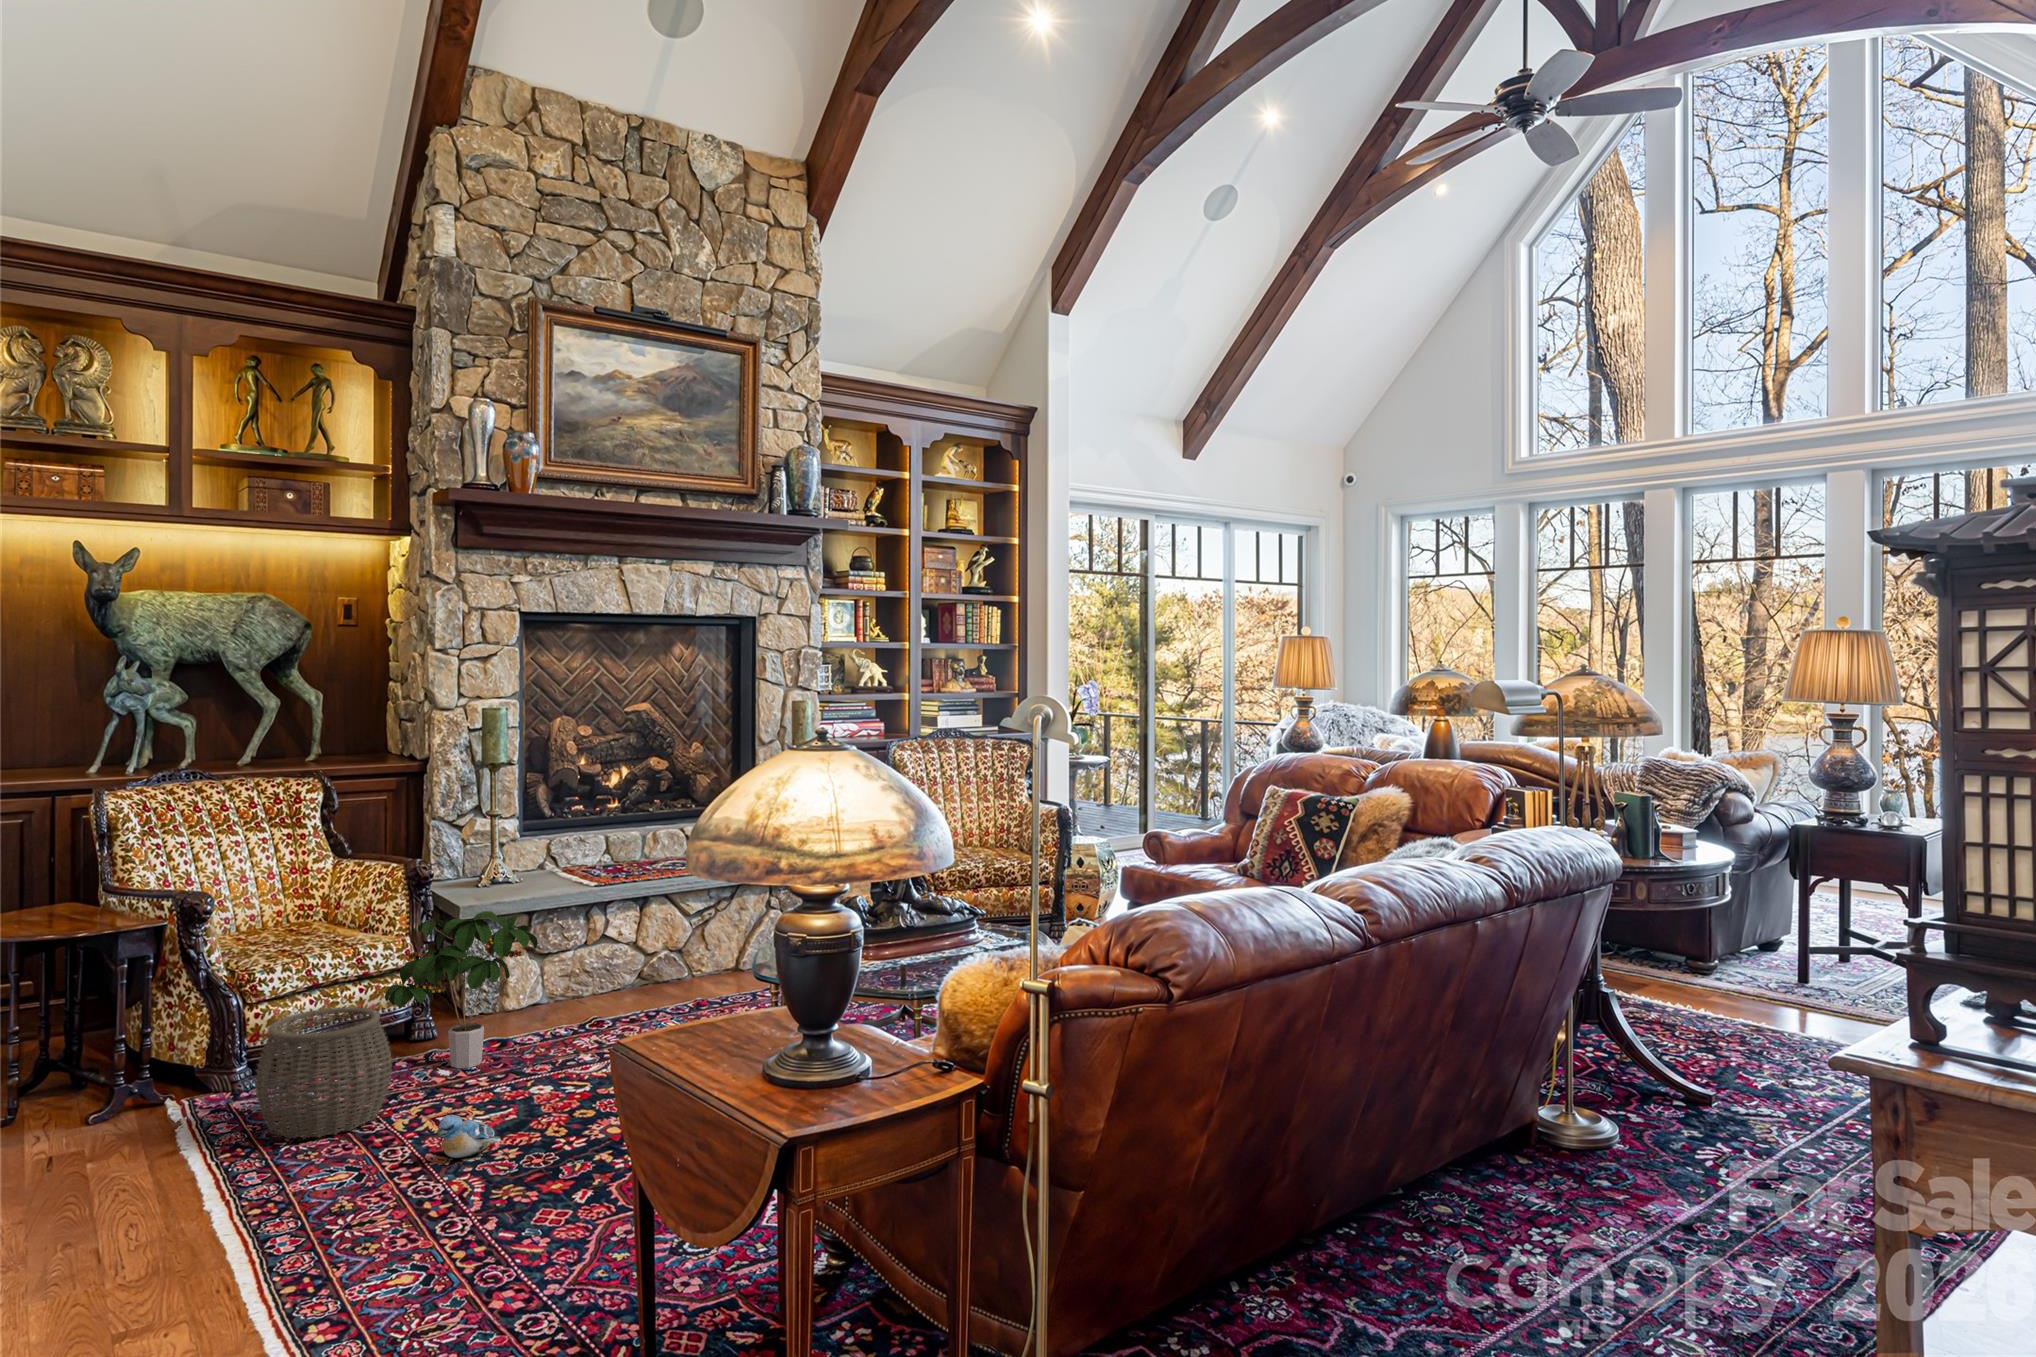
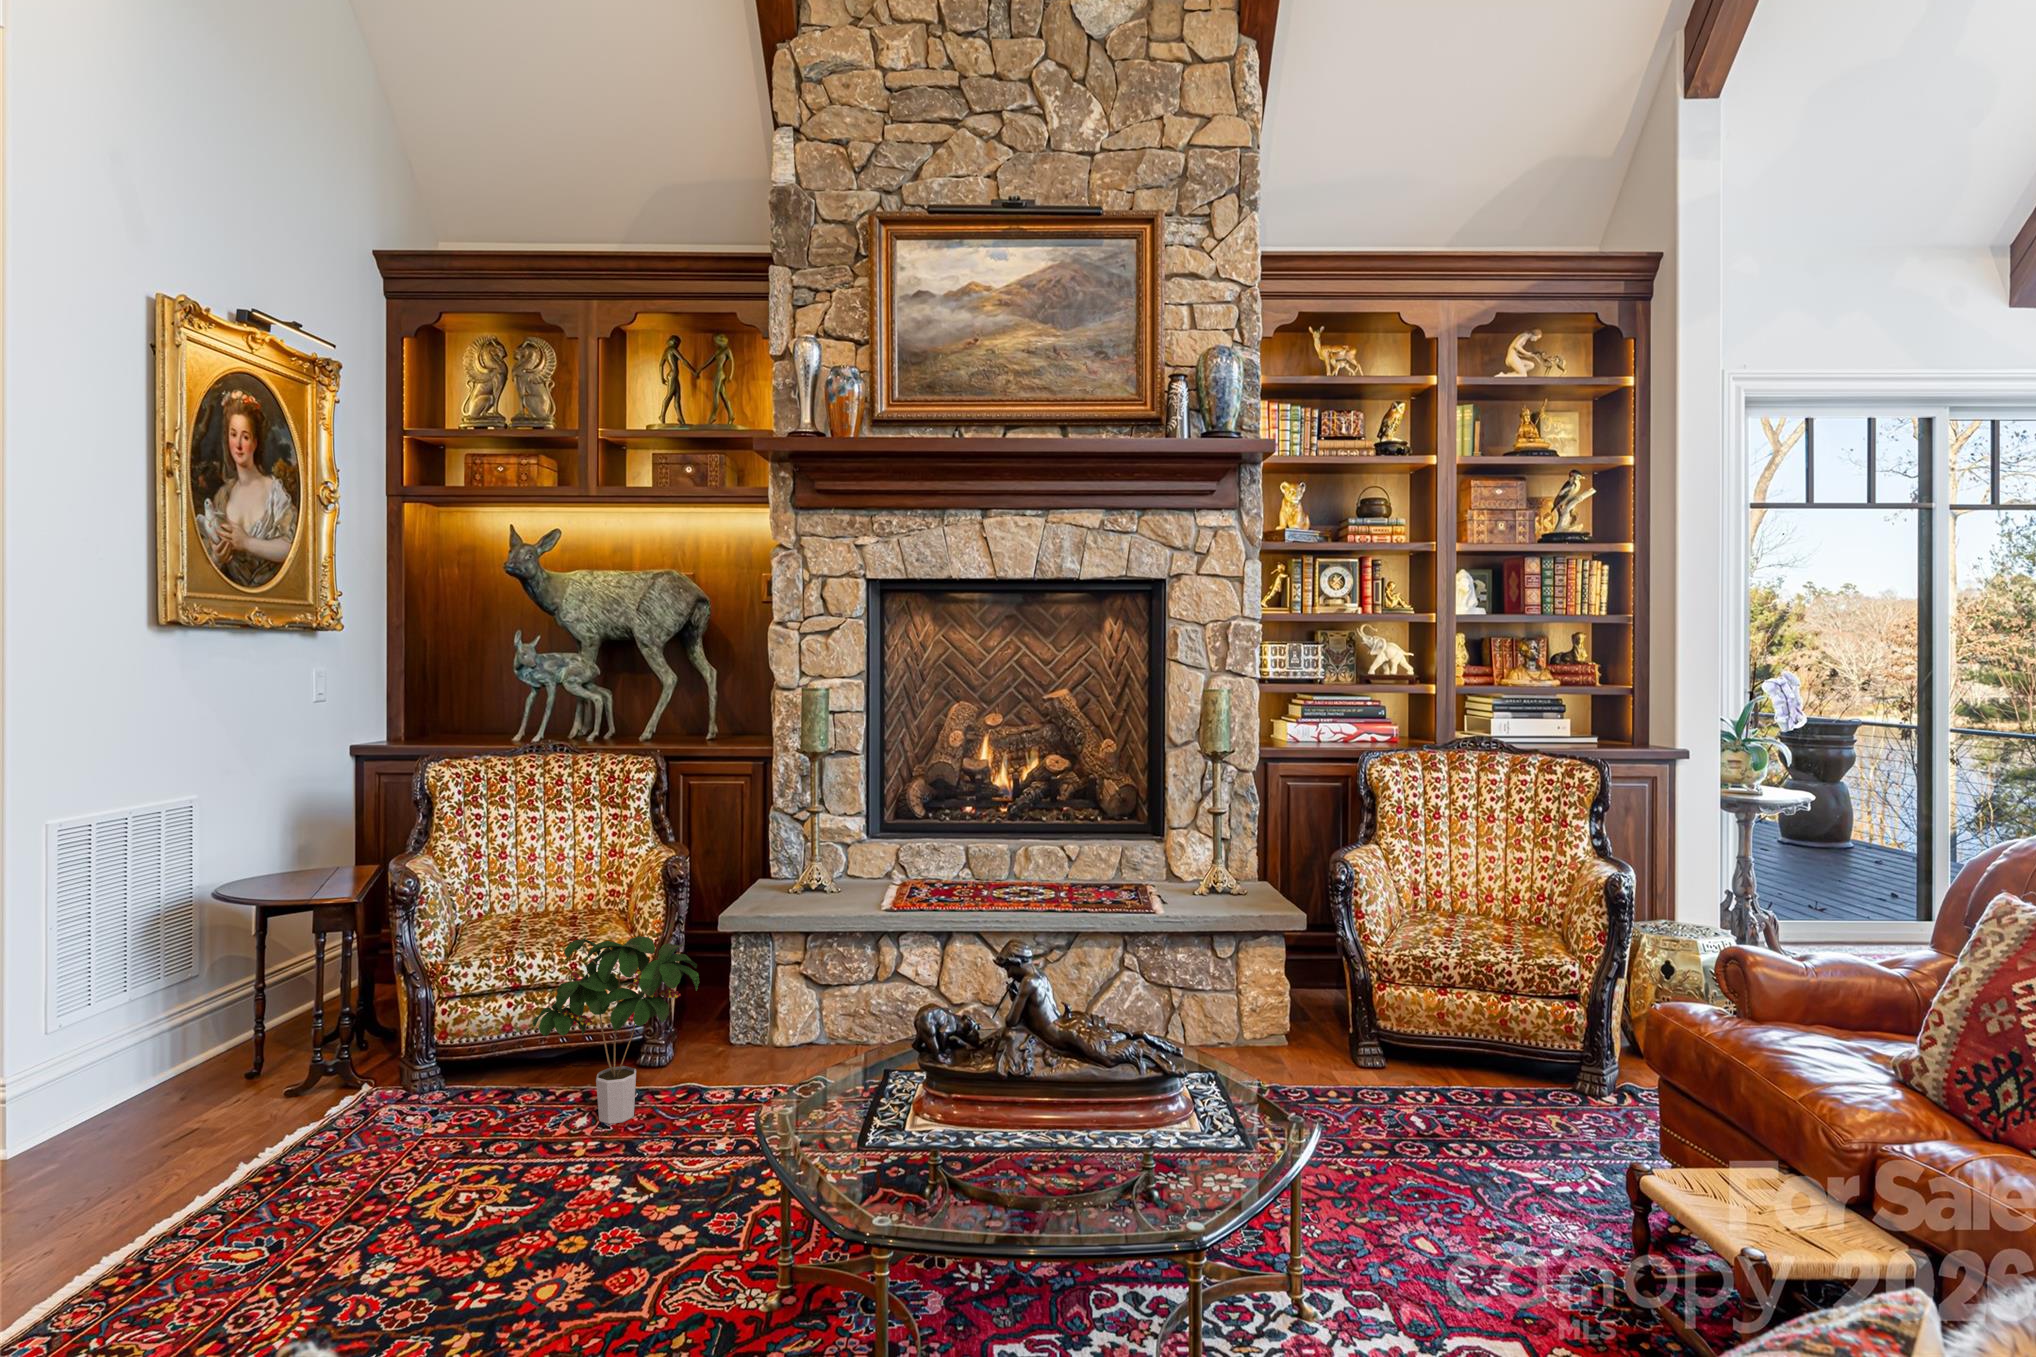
woven basket: present [255,1007,392,1139] -> none [301,1030,465,1193]
plush toy: present [436,1115,501,1158] -> none [320,1230,411,1291]

